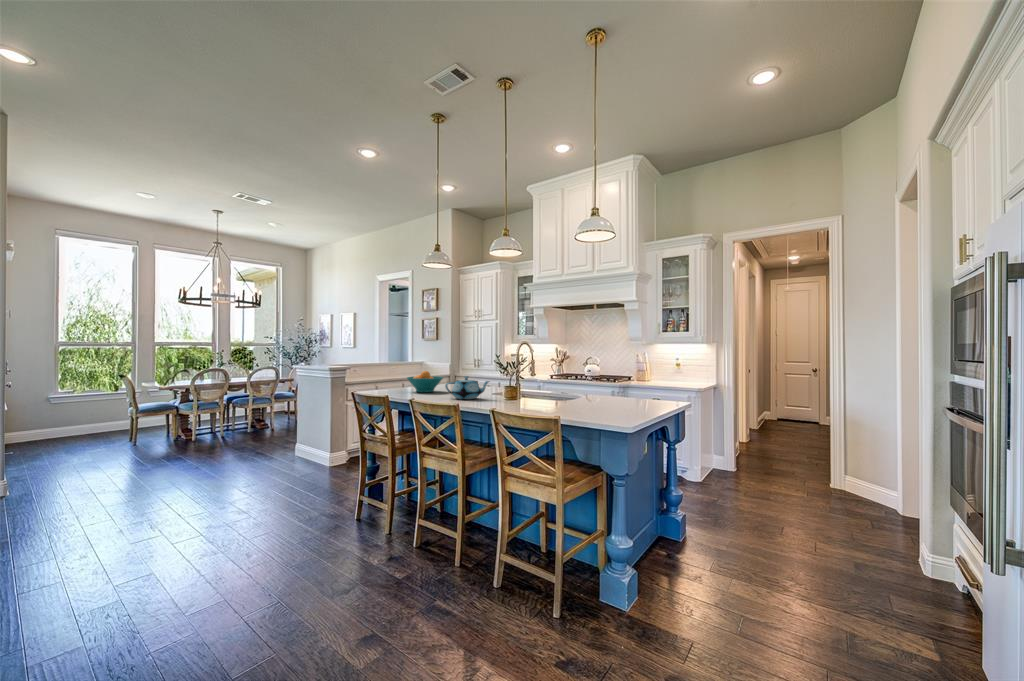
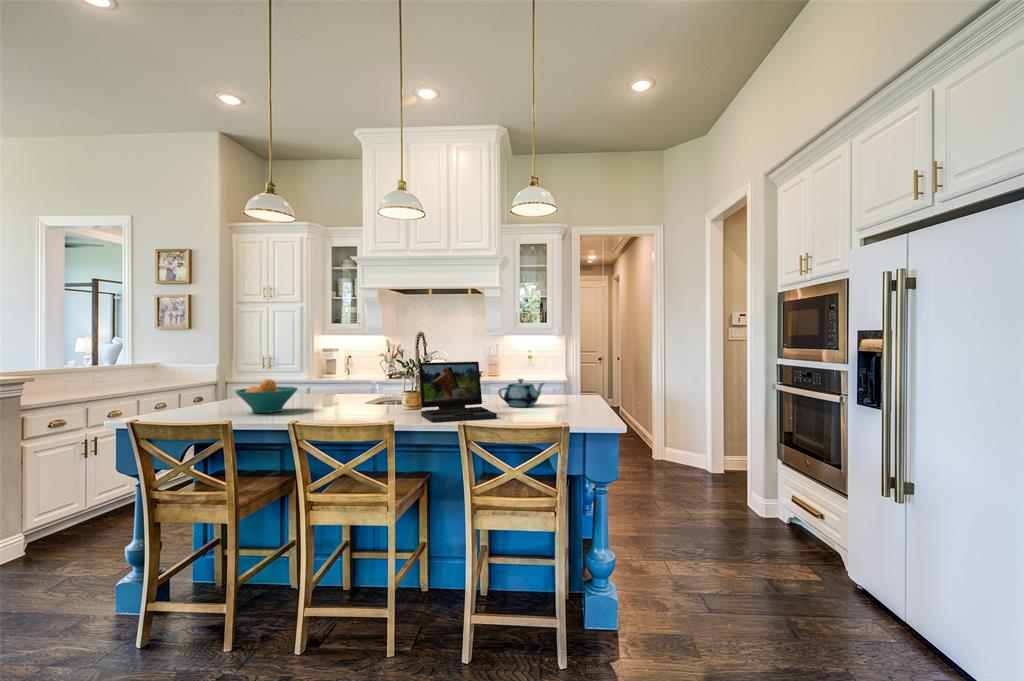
laptop: none [492,363,547,408] -> present [419,362,497,423]
teapot: present [445,376,489,399] -> present [498,379,544,407]

